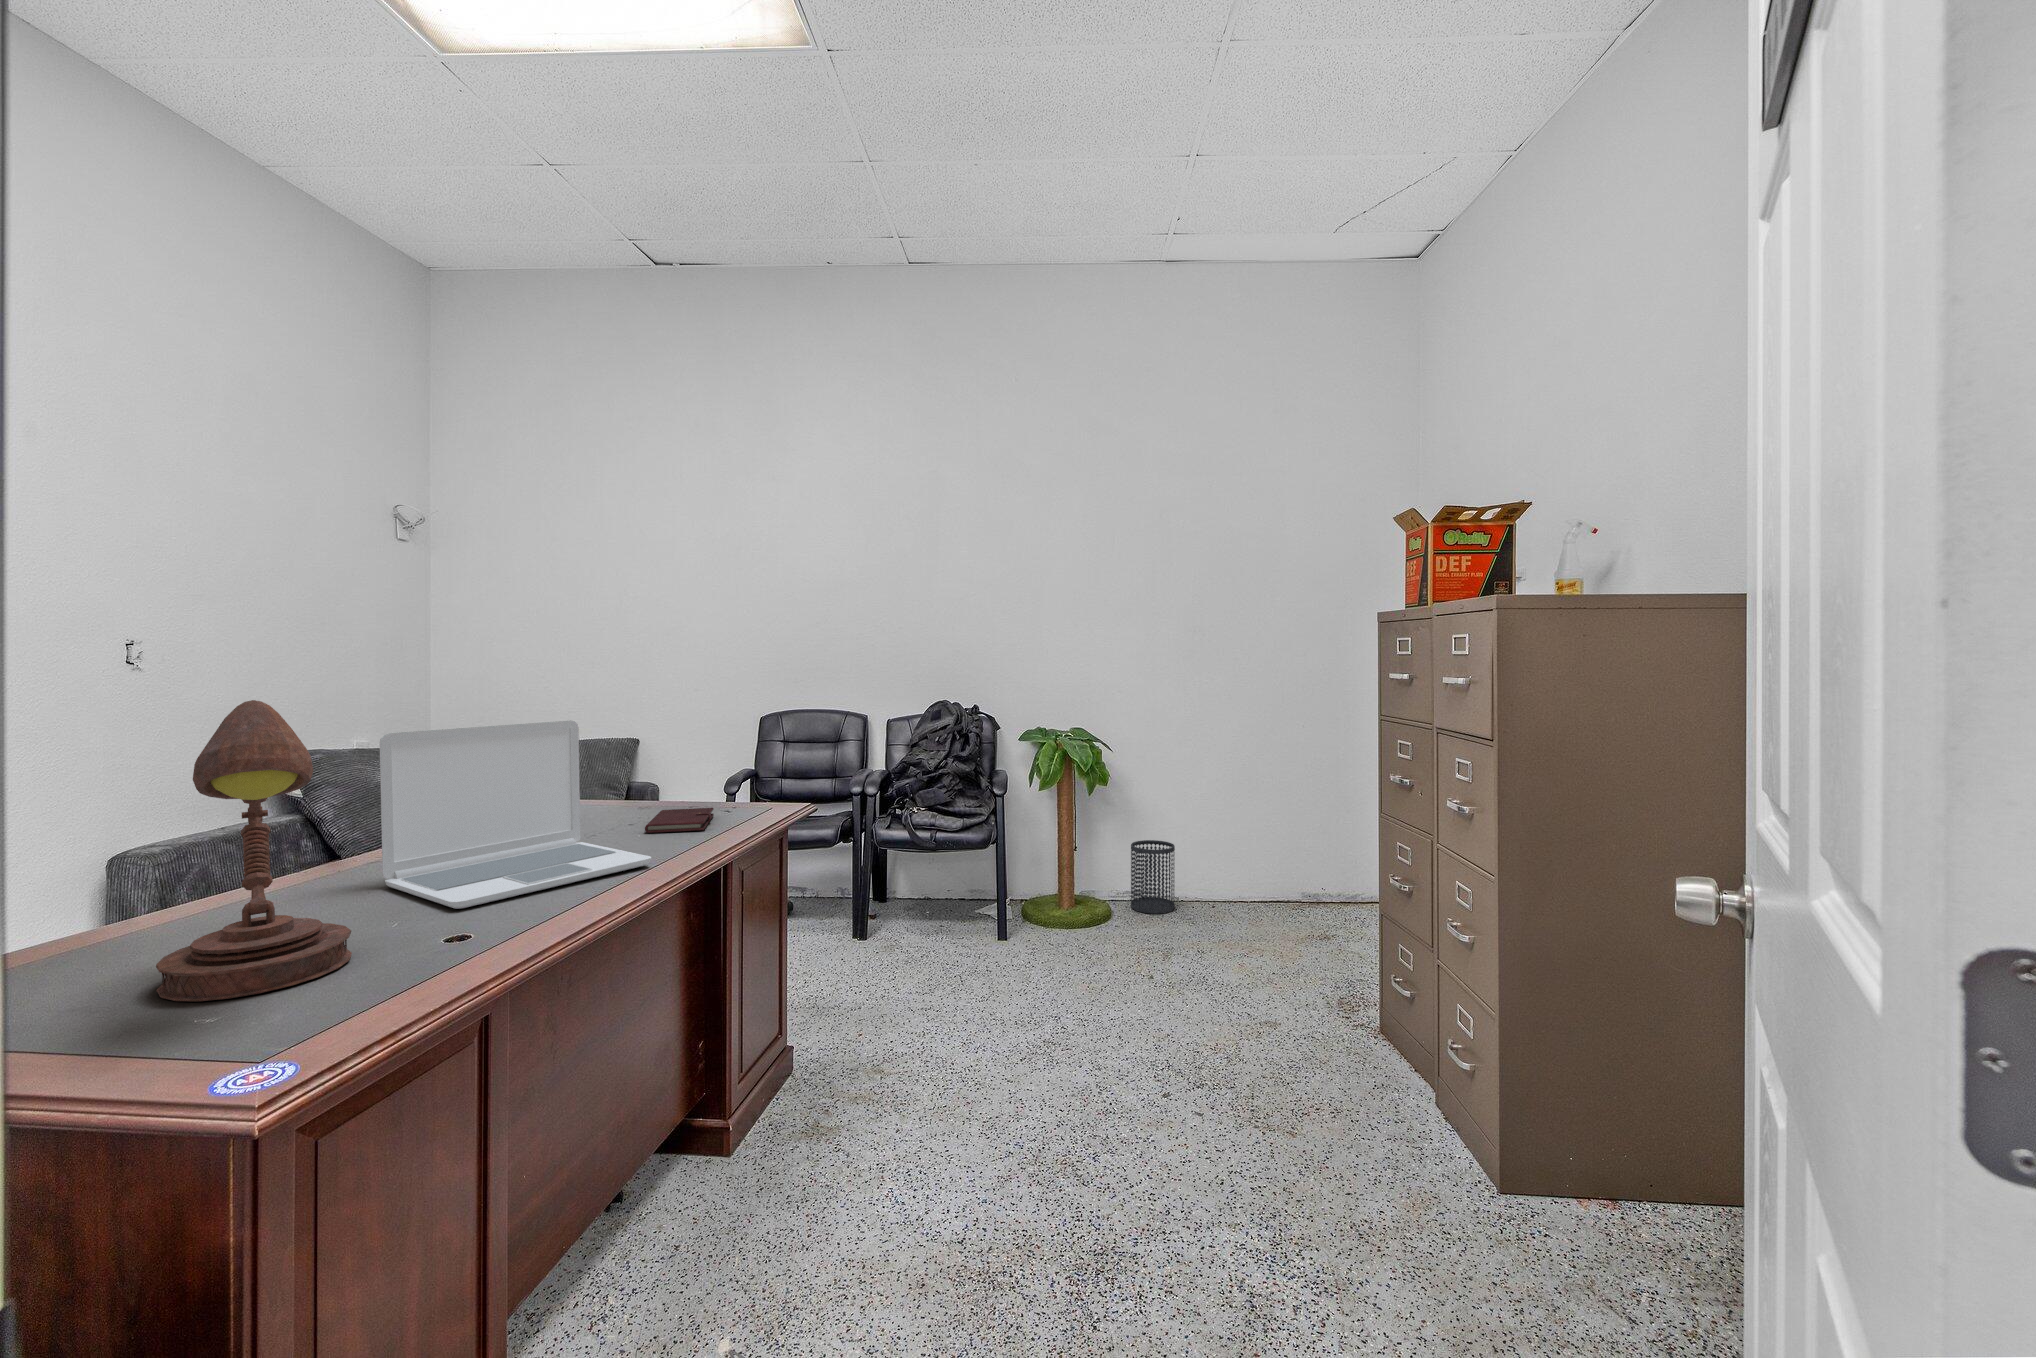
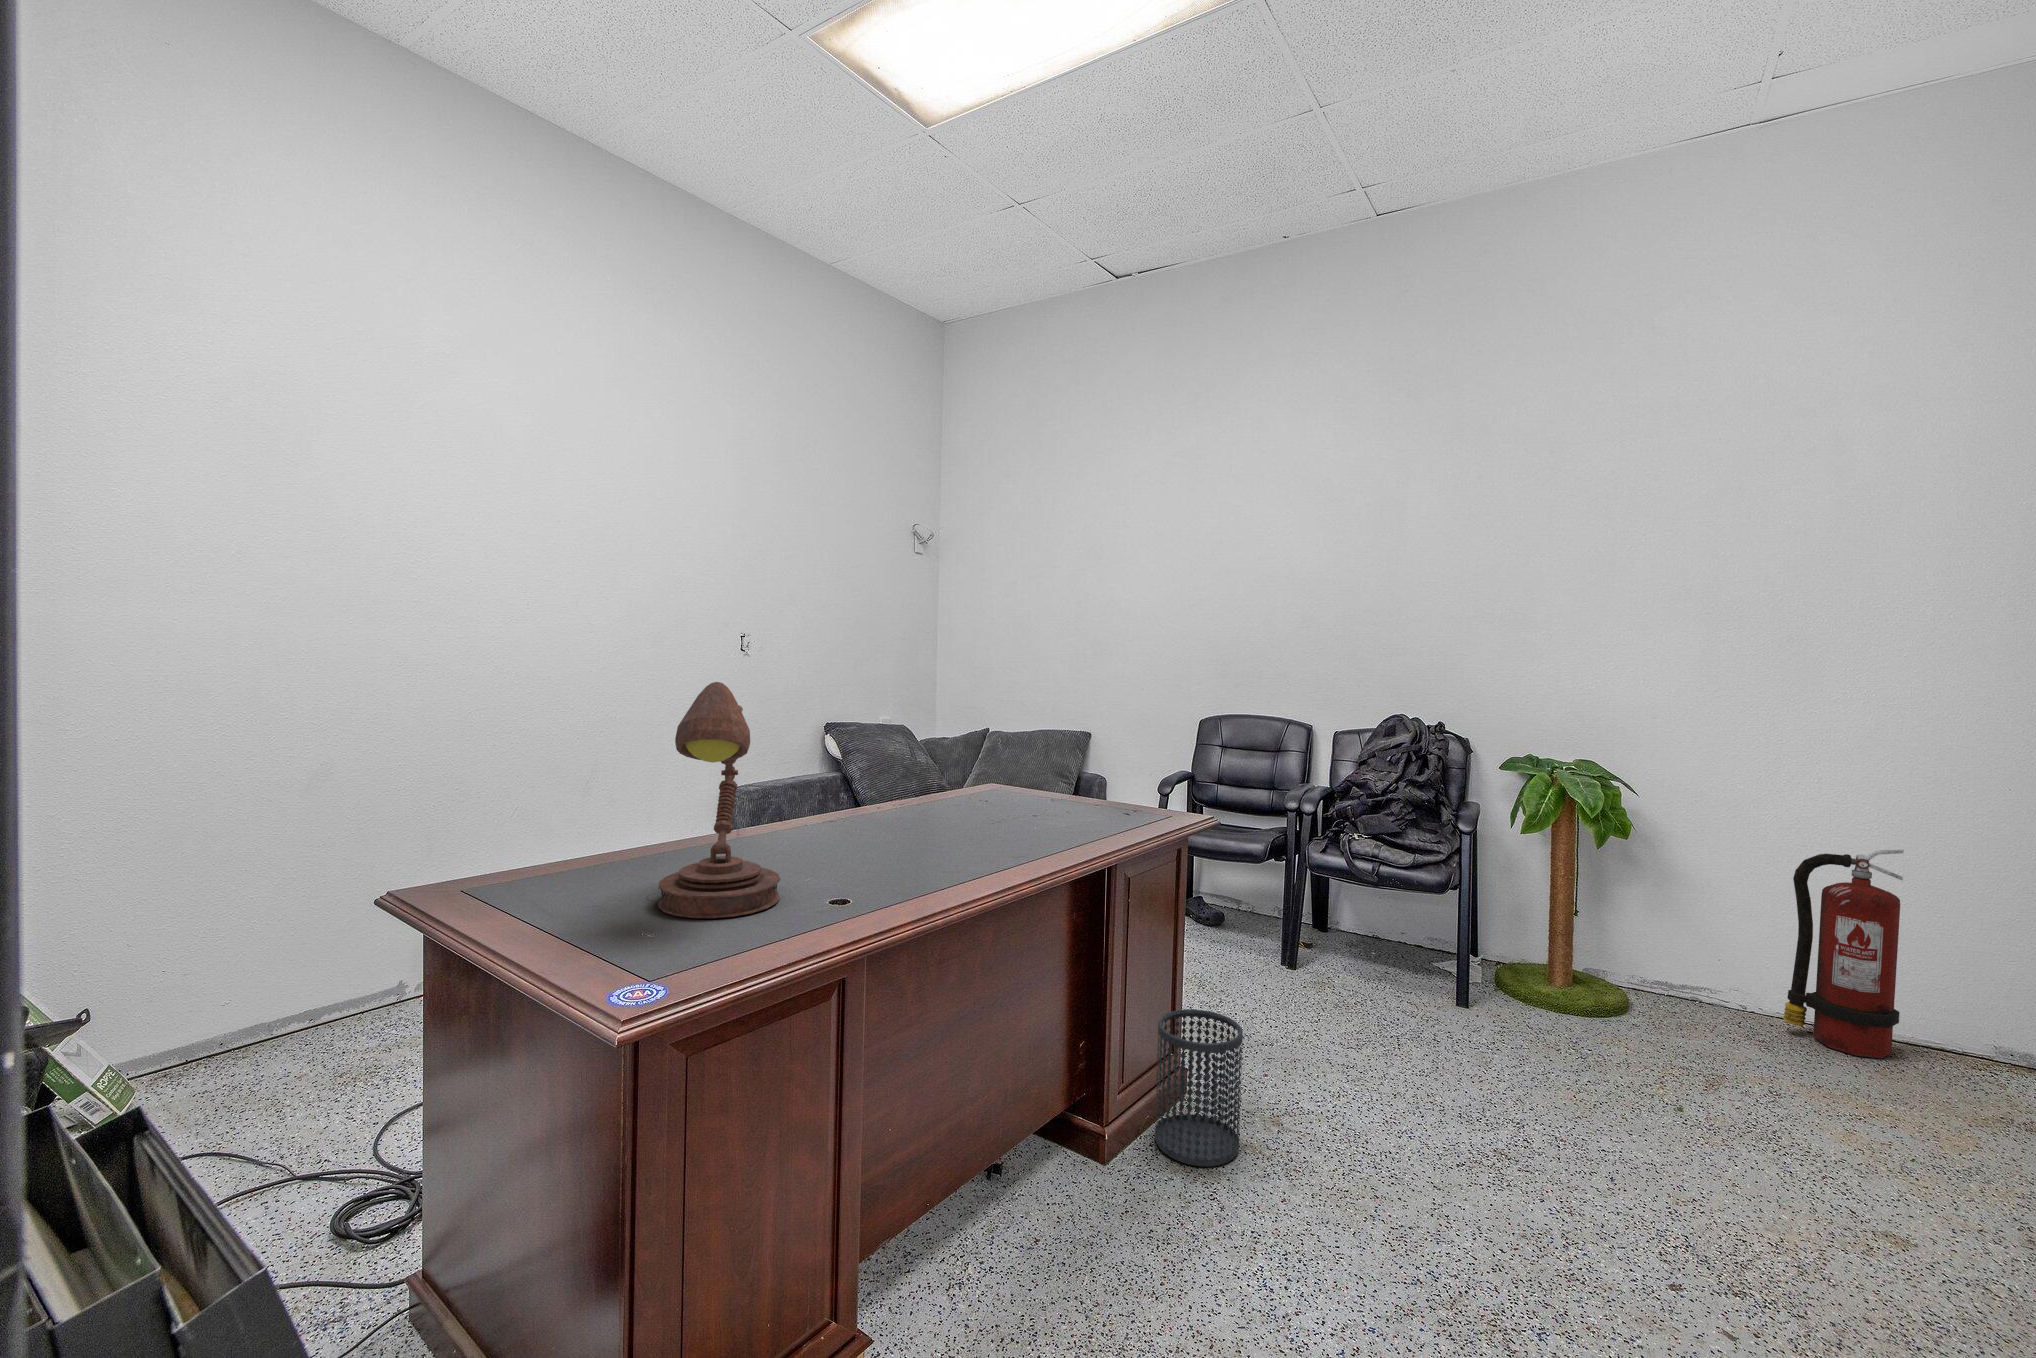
laptop: present [380,720,651,909] -> none [827,711,1035,873]
fire extinguisher: none [1198,772,1256,914] -> present [1783,849,1904,1058]
notebook: present [645,808,714,833] -> none [1045,804,1115,830]
wastebasket: present [1131,840,1175,914] -> present [1155,1009,1243,1167]

